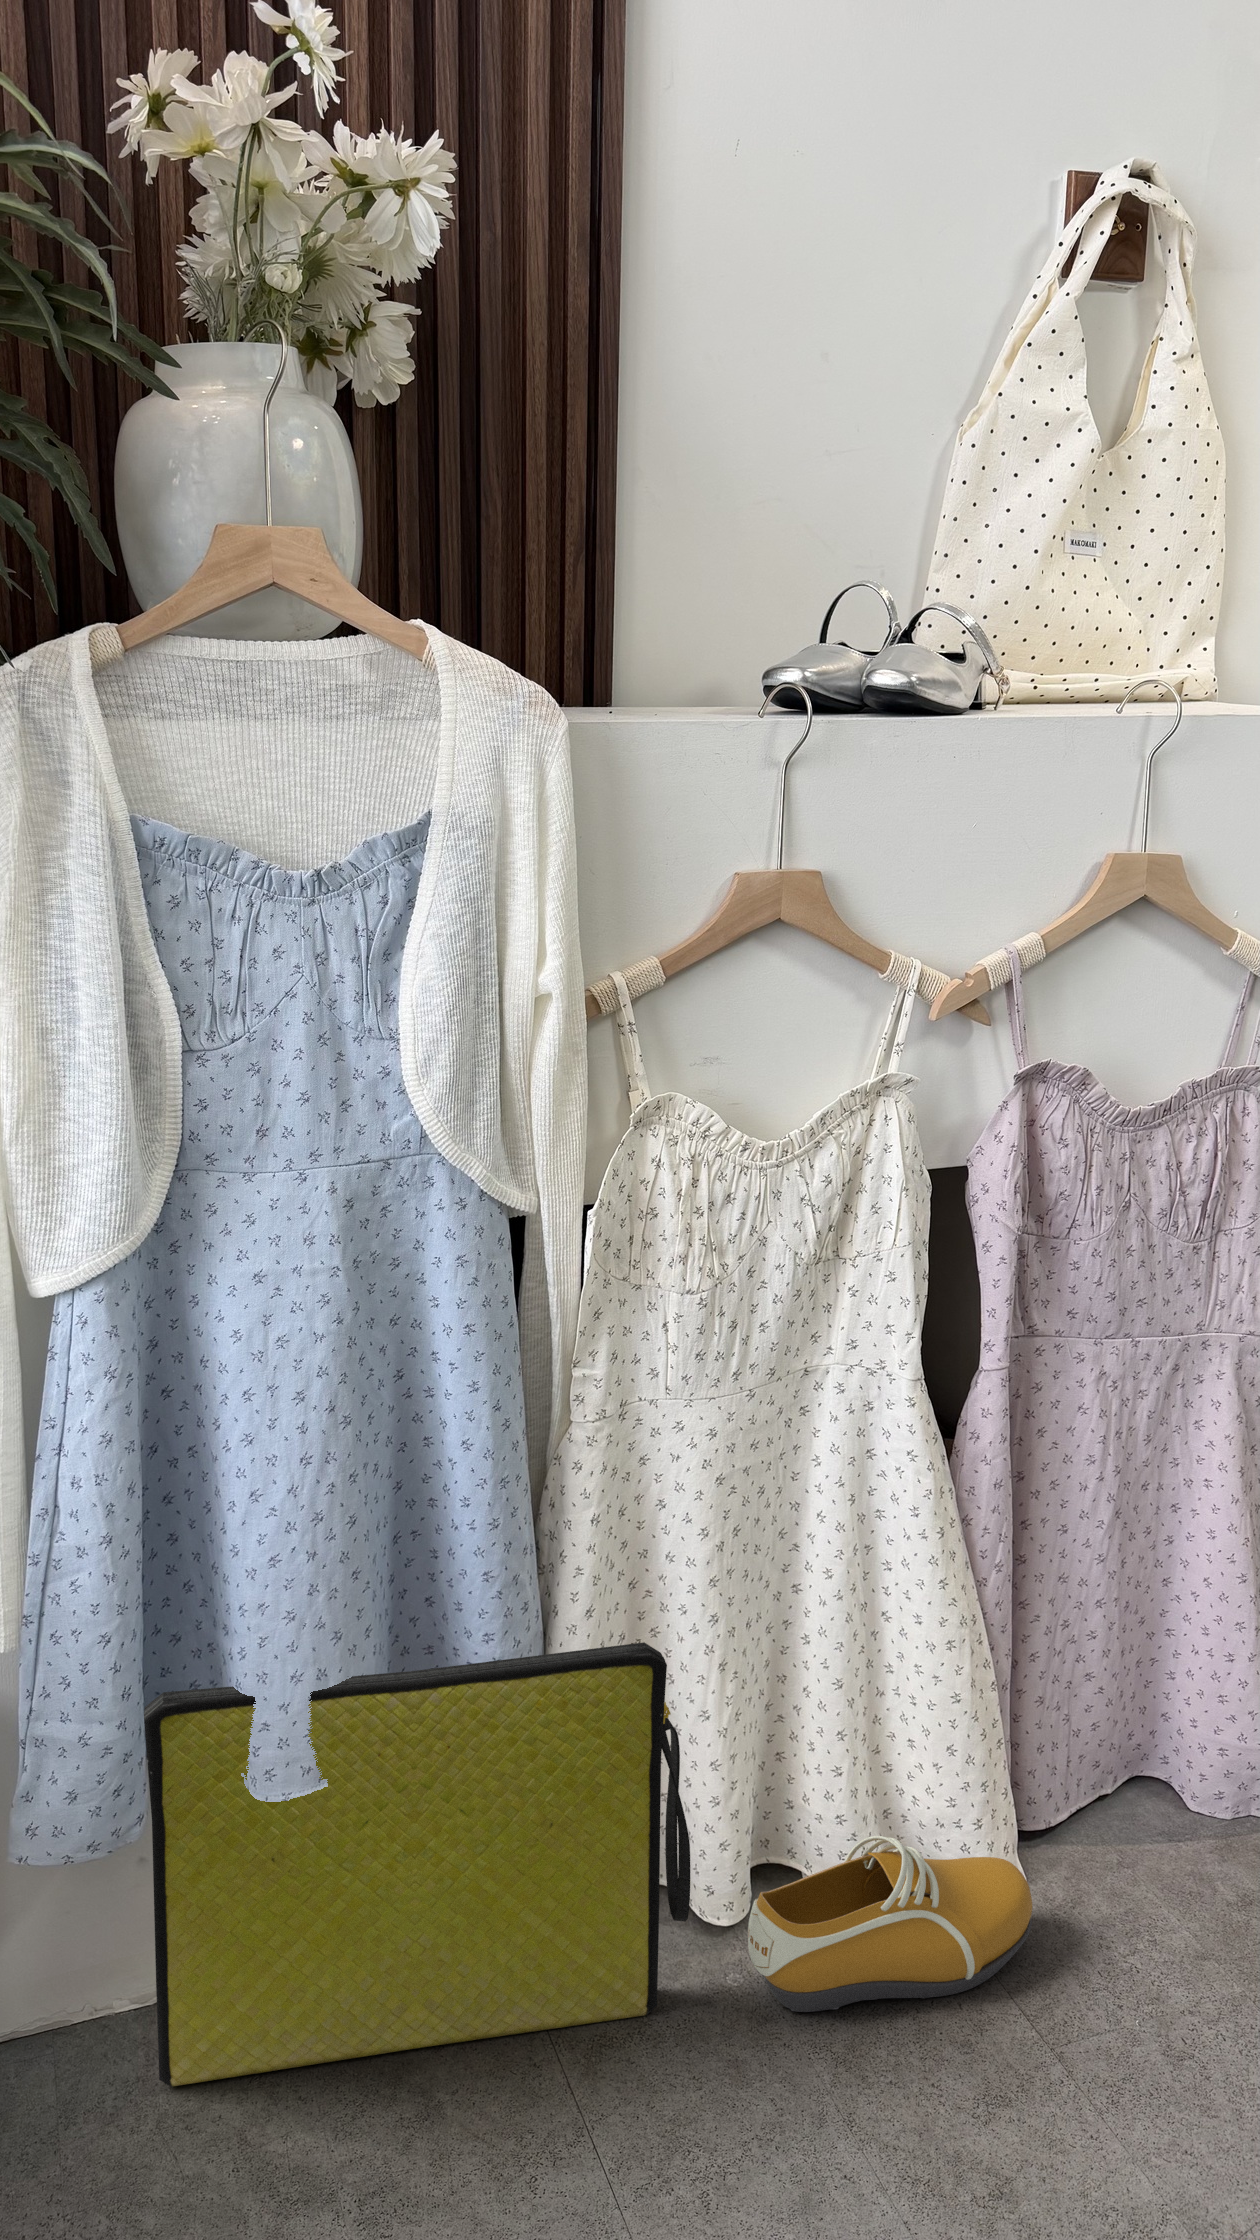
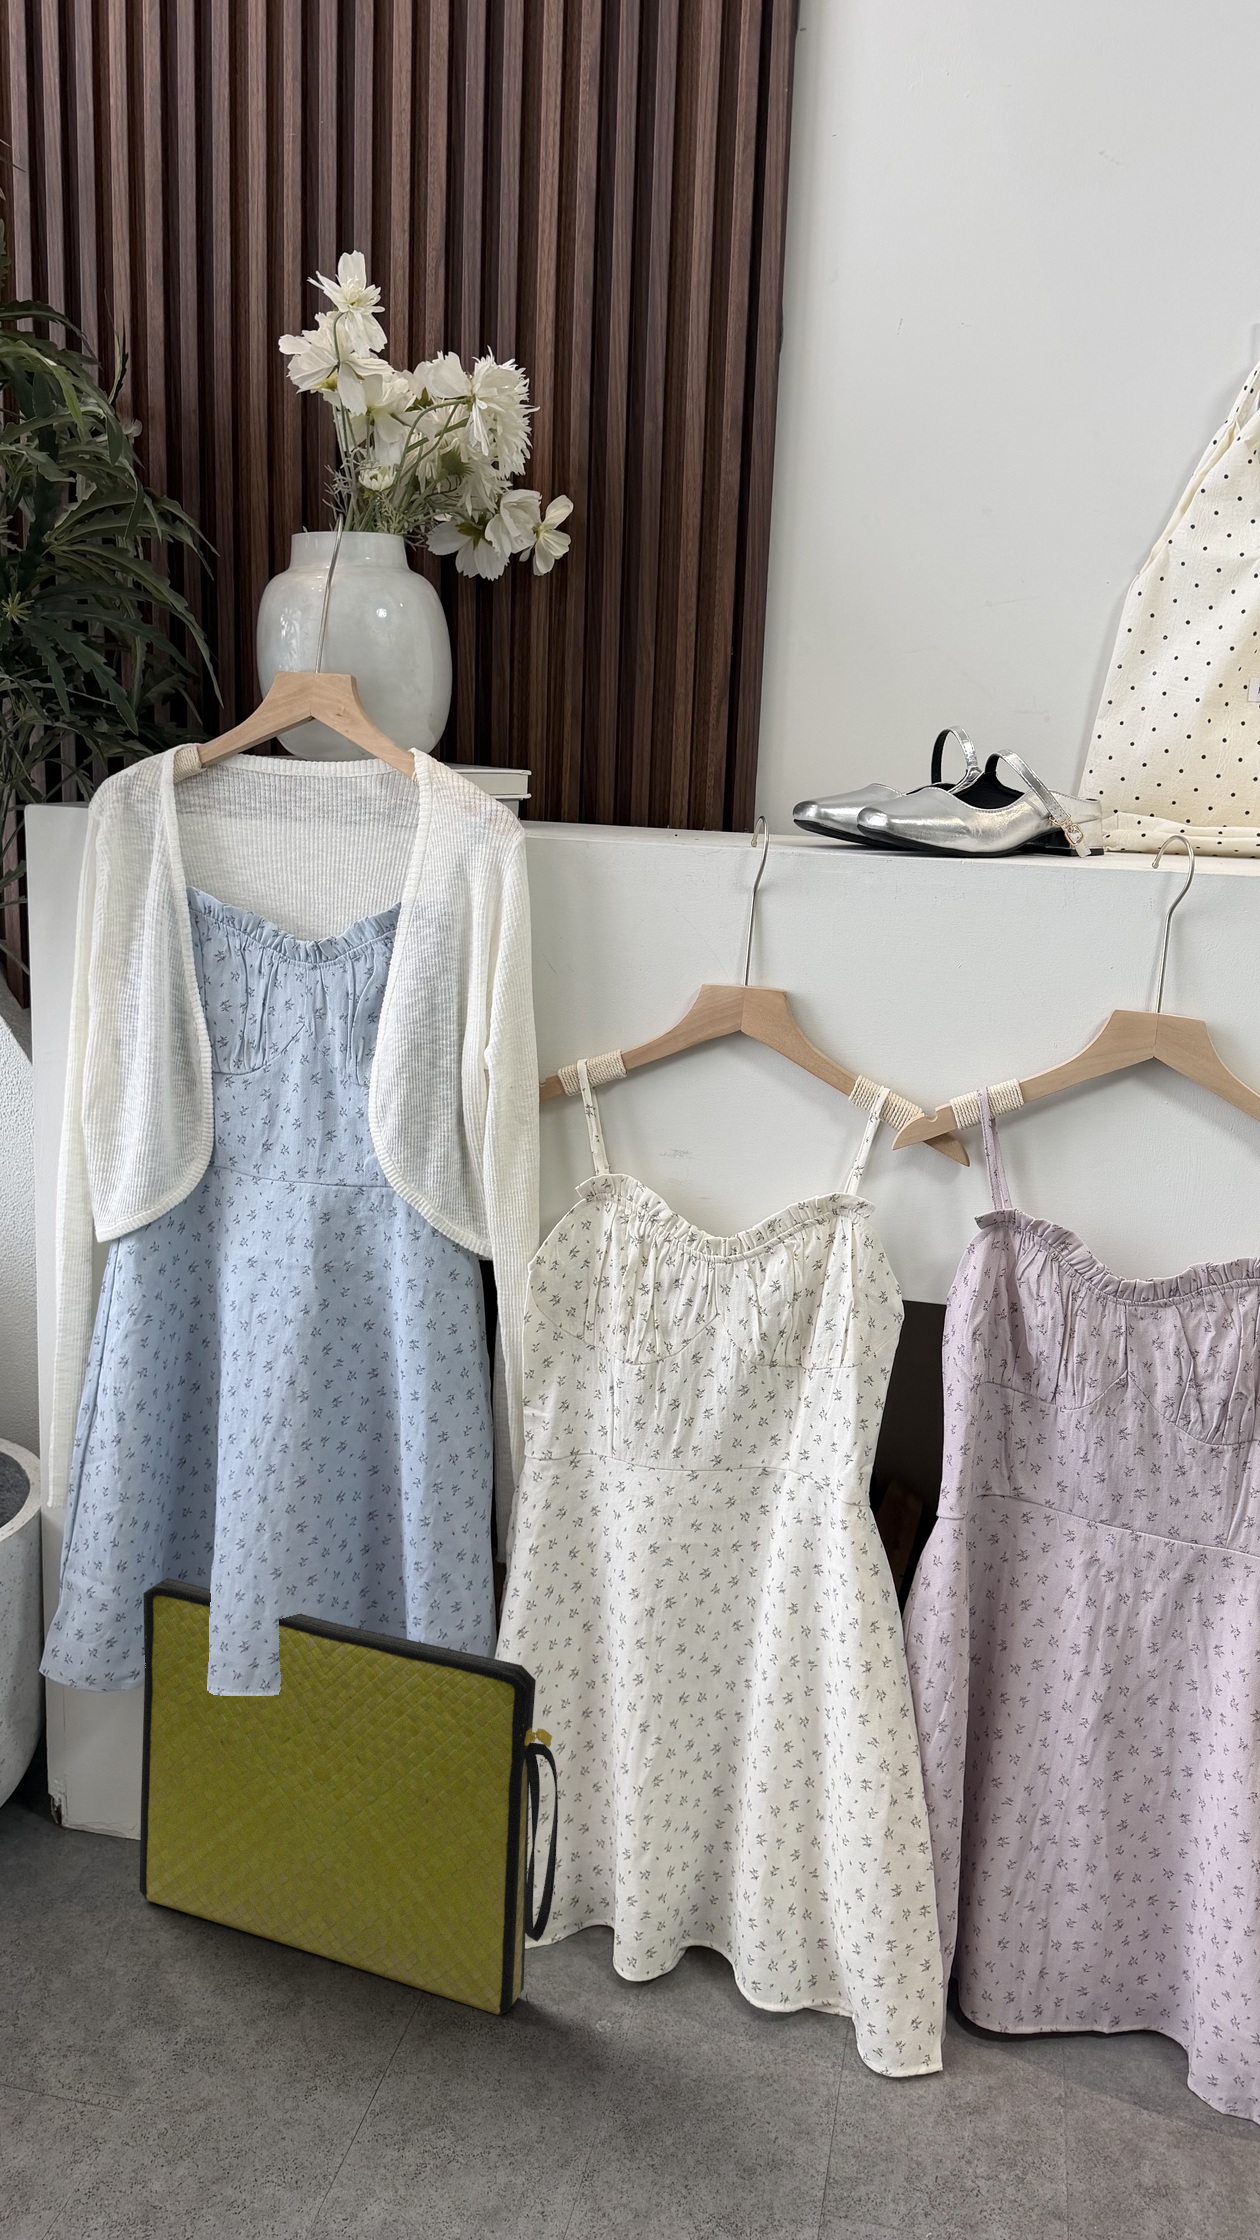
shoe: present [748,1836,1032,2012] -> none [585,1942,894,2132]

